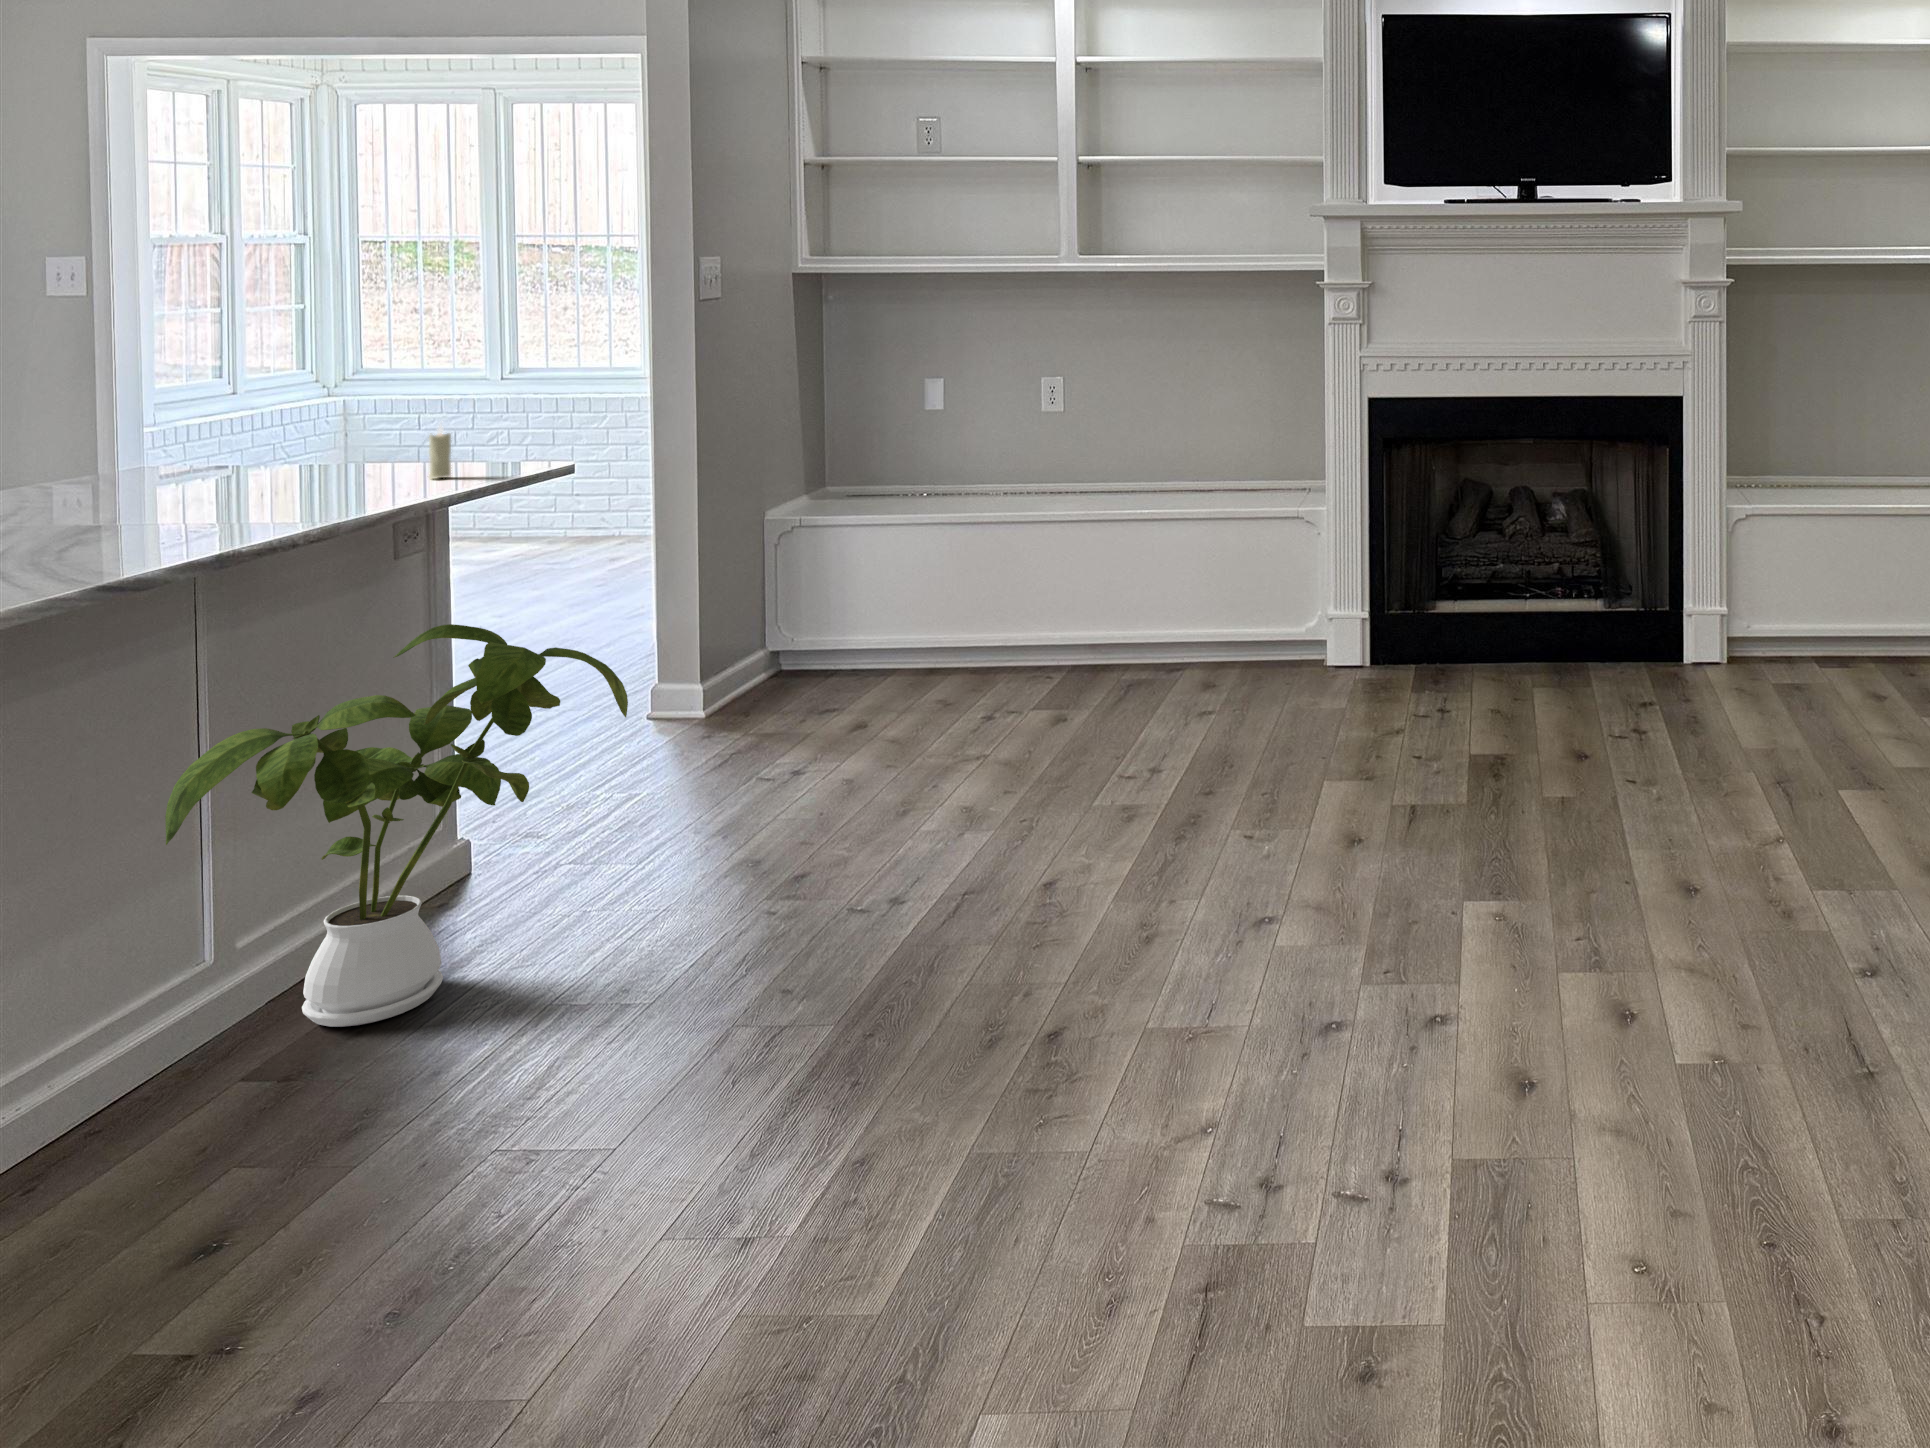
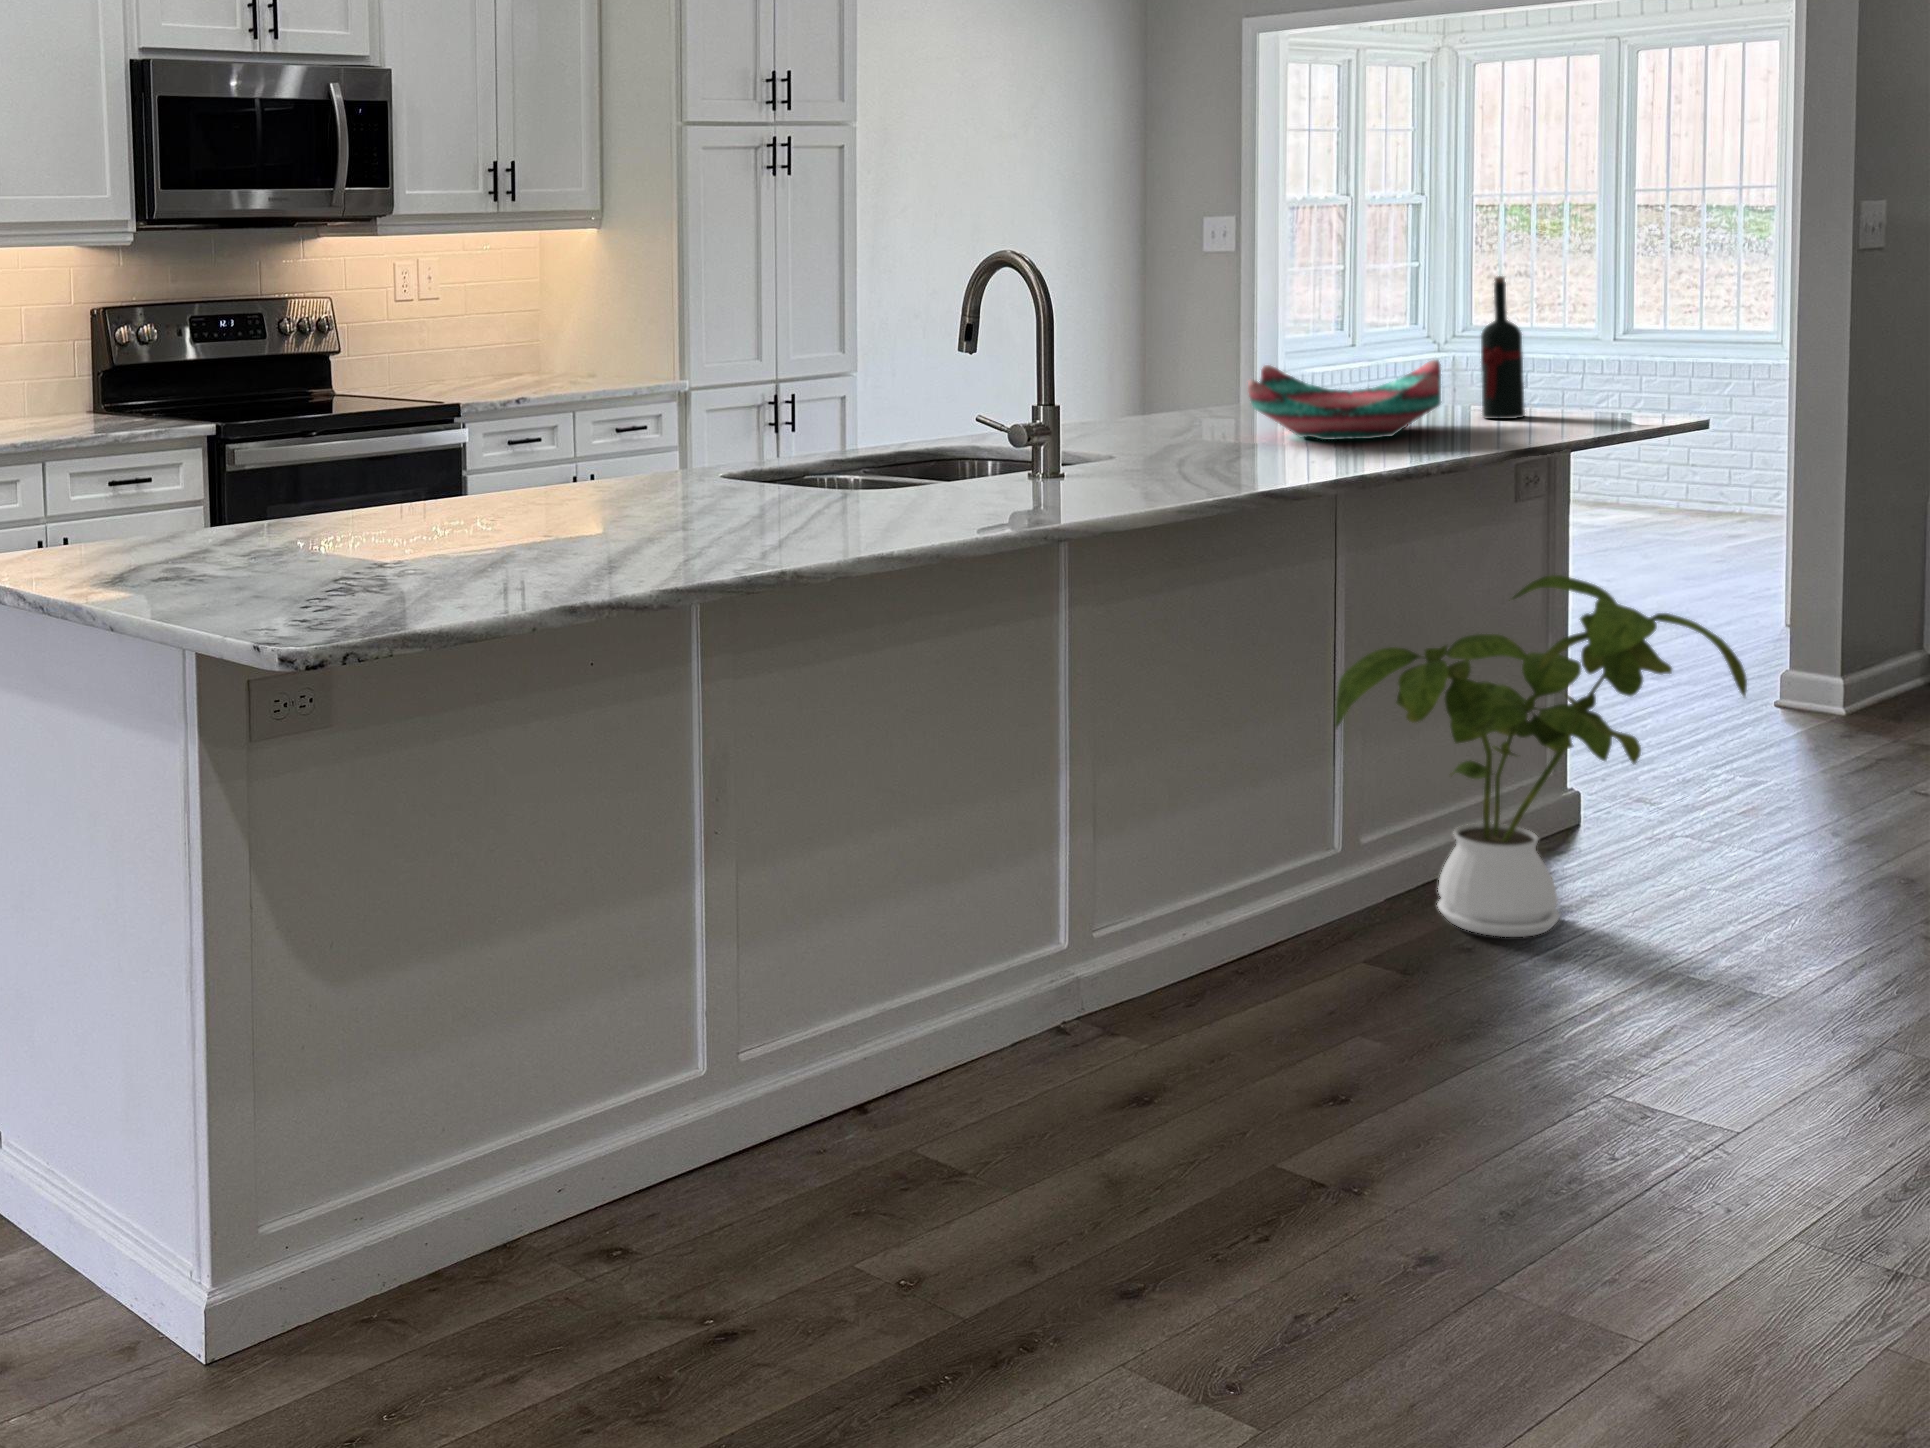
wine bottle: none [374,332,420,475] -> present [1481,276,1525,419]
decorative bowl: none [69,416,328,505] -> present [1248,360,1441,440]
candle: present [429,424,451,479] -> none [1533,367,1555,426]

